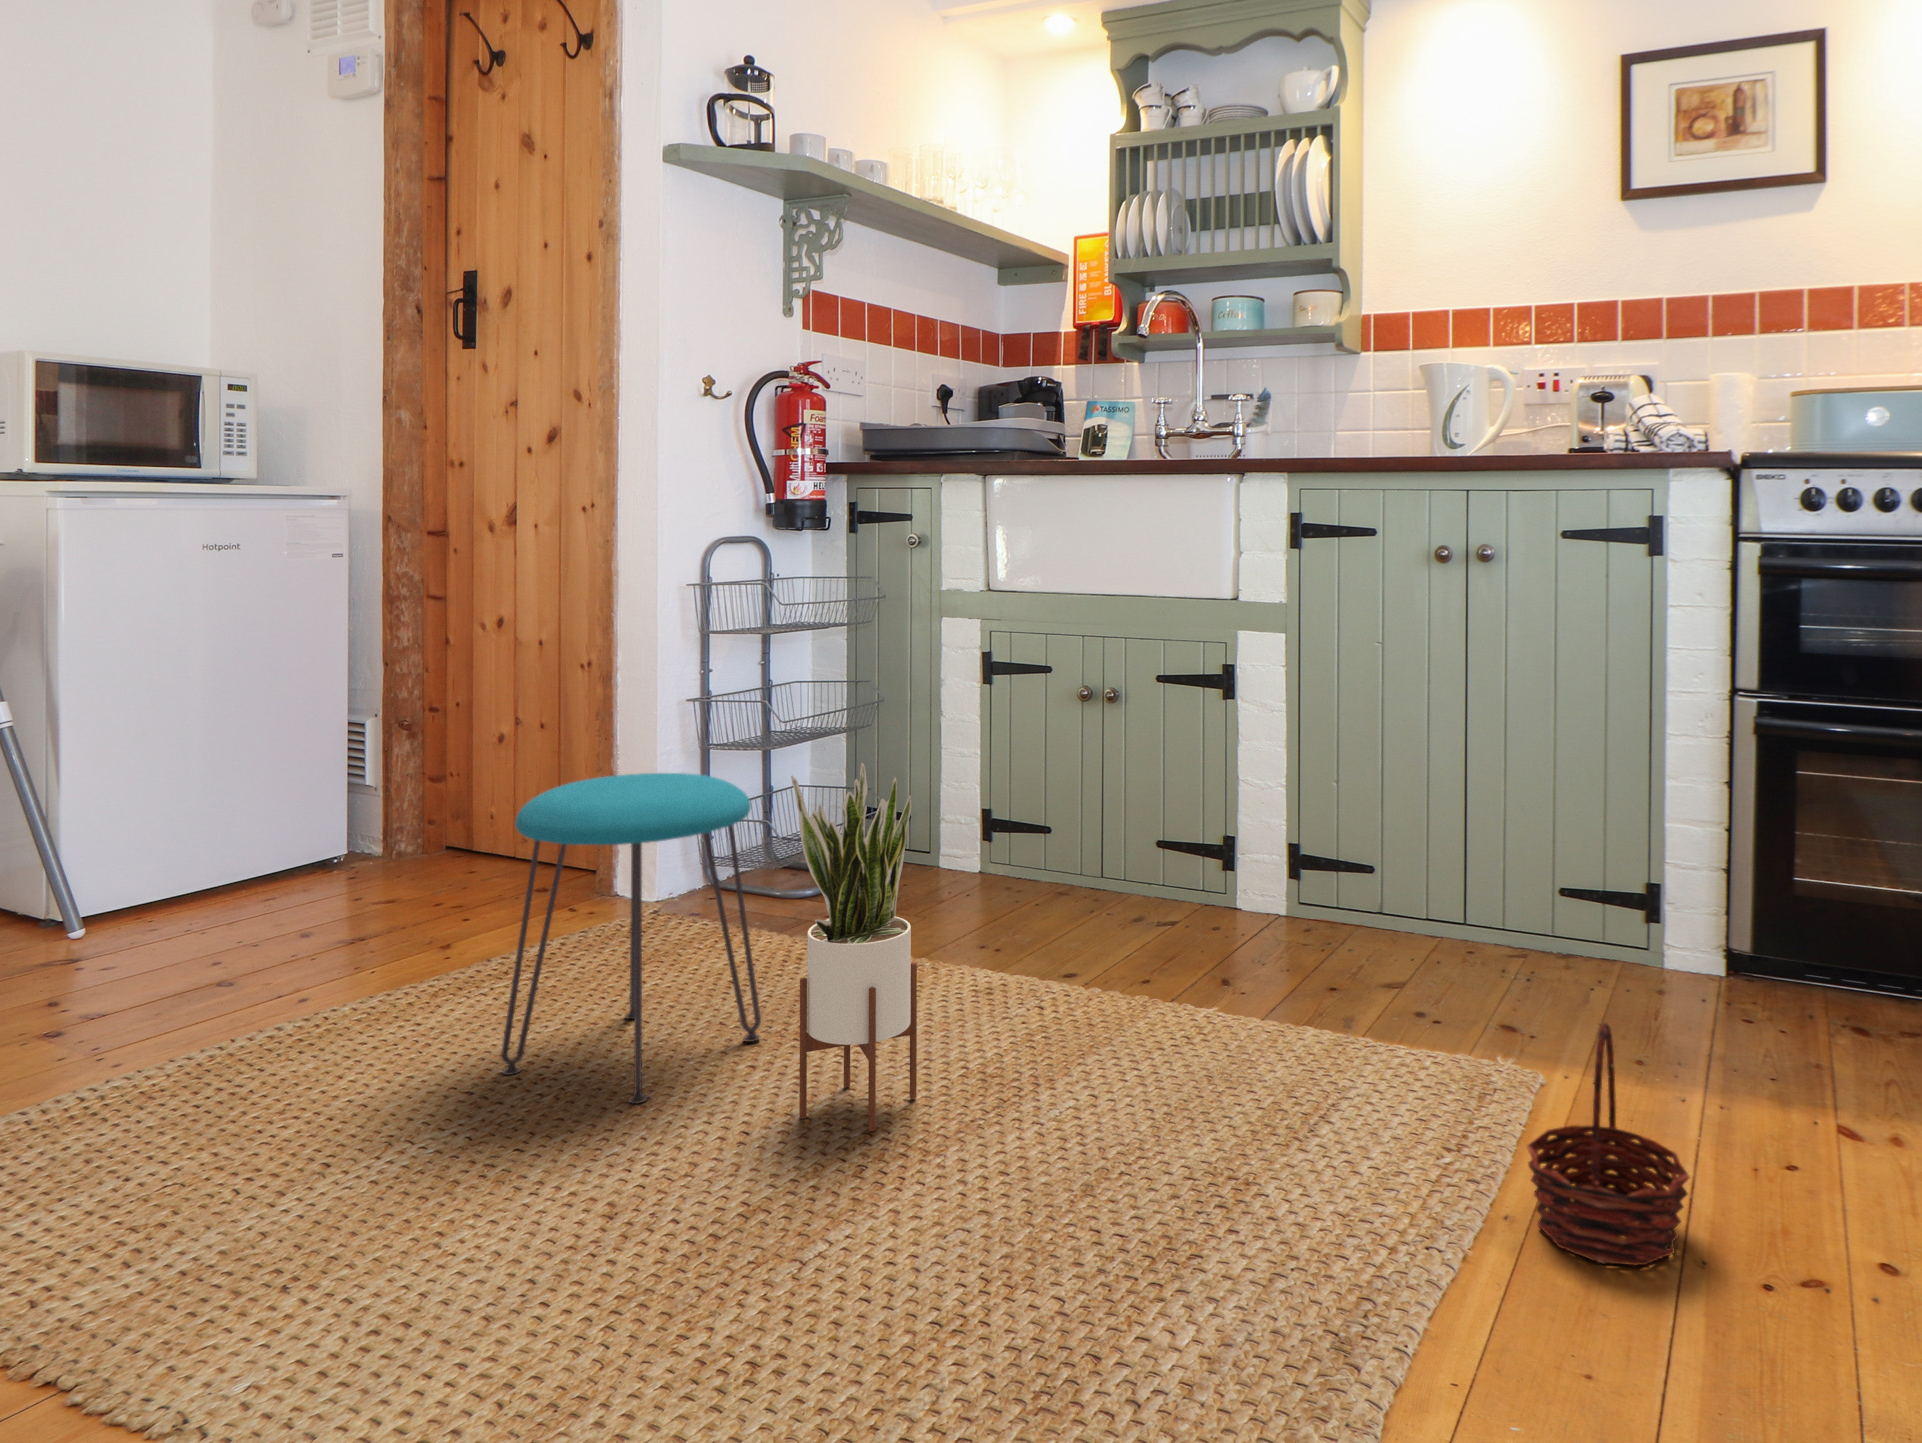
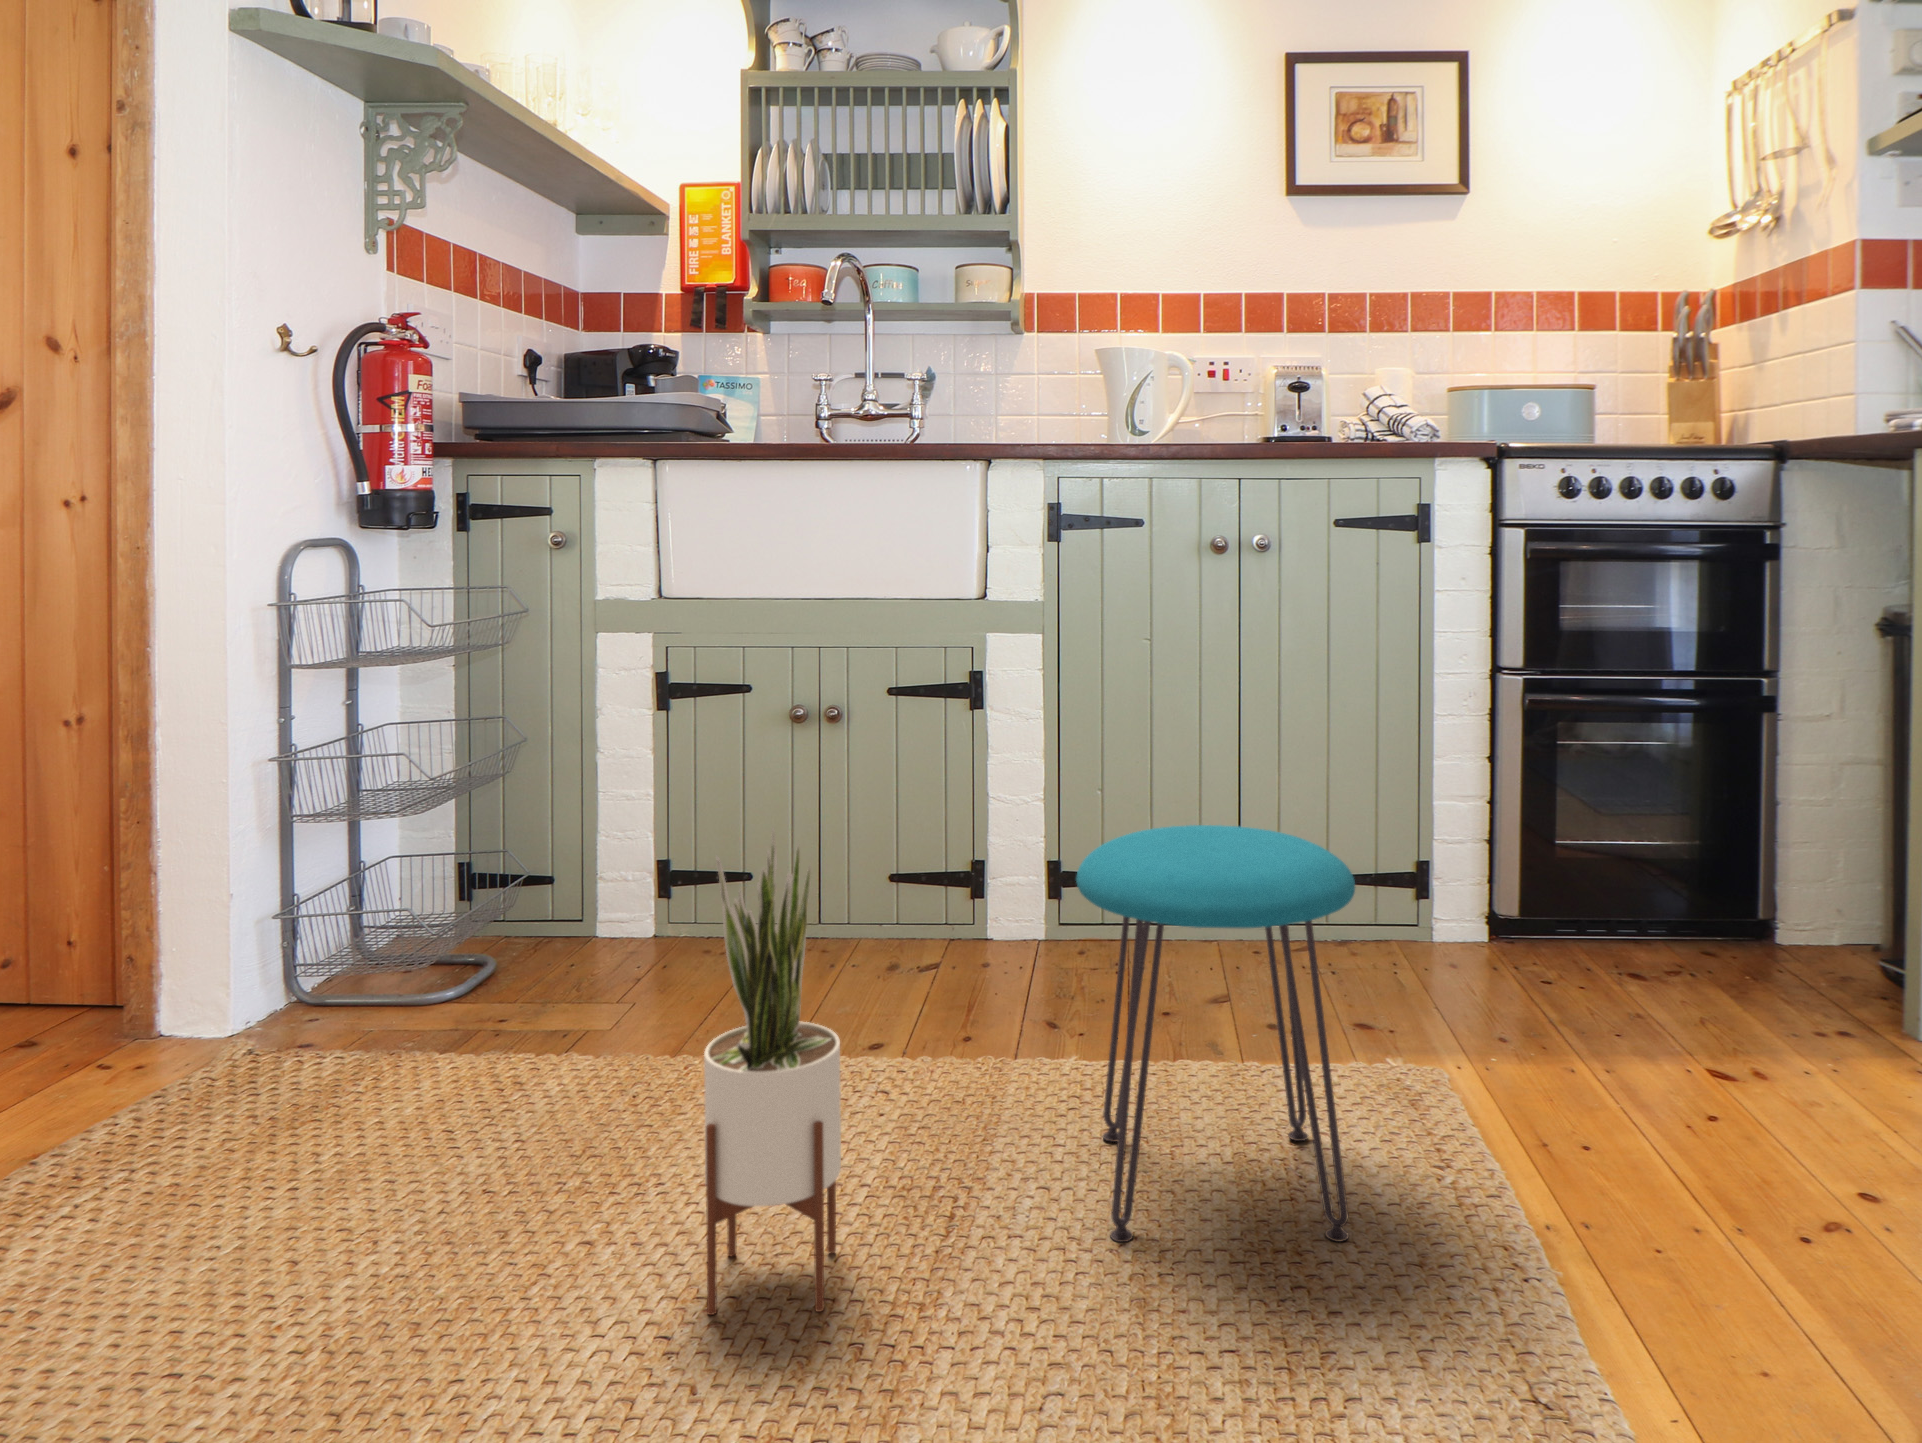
stool: present [501,773,761,1104] -> present [1076,825,1355,1242]
basket: present [1527,1023,1690,1265] -> none [1586,1026,1763,1281]

